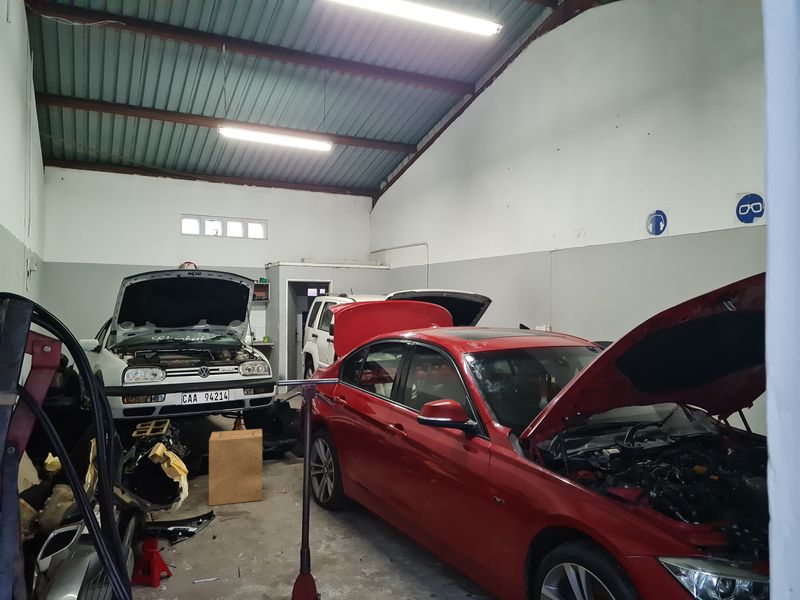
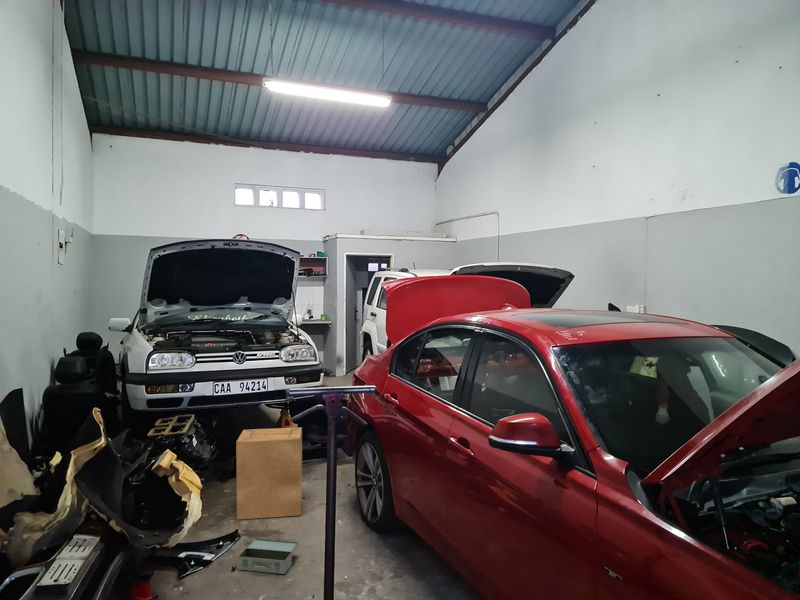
toolbox: none [217,515,265,539] -> present [238,539,298,574]

